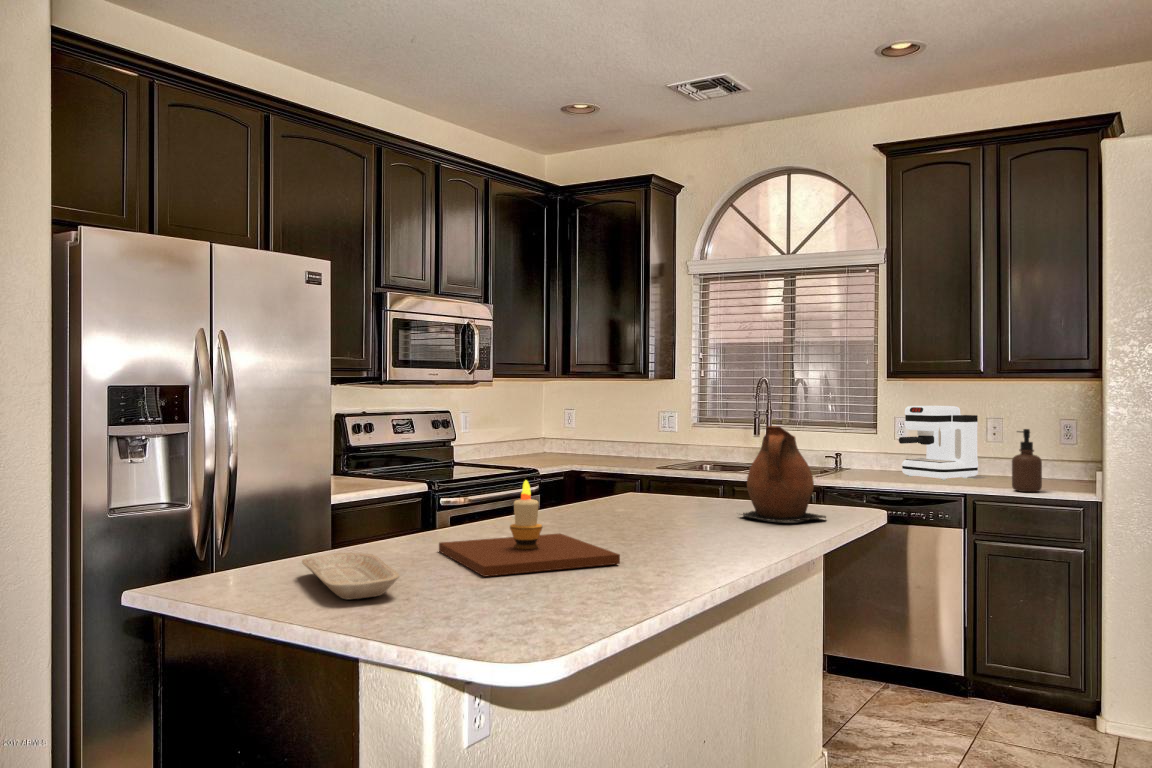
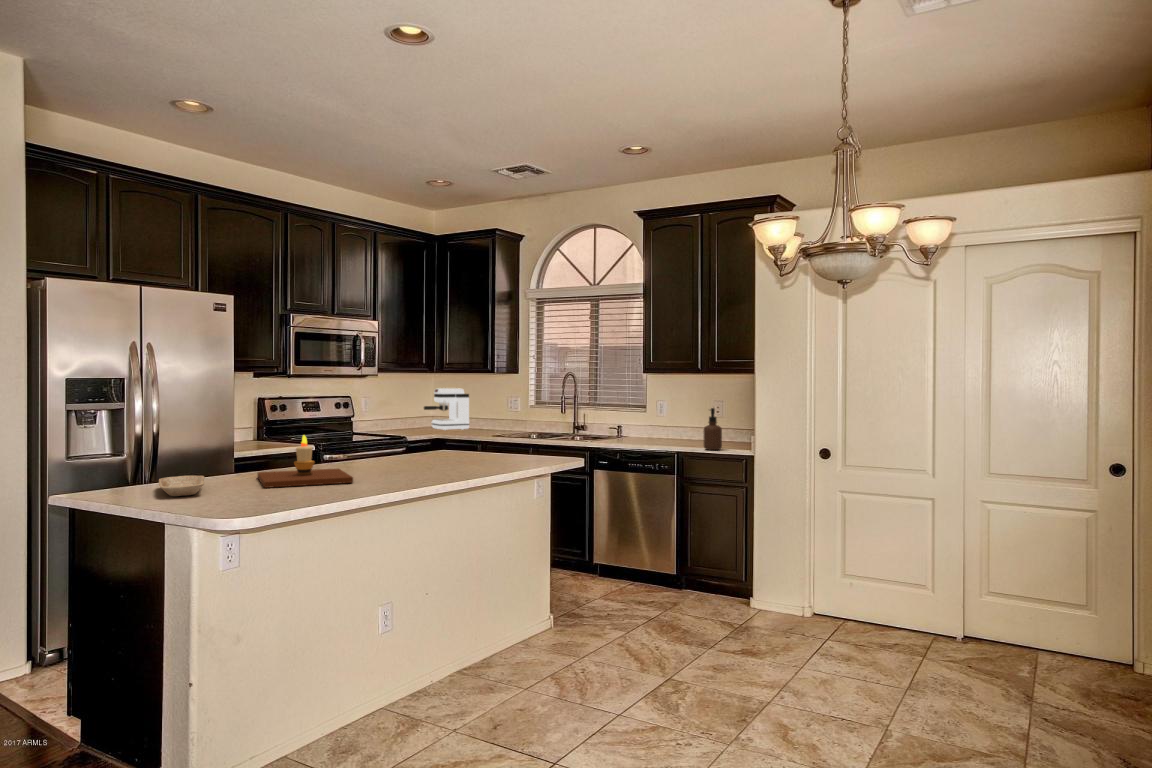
coffee maker: present [899,406,978,480] -> present [424,388,469,430]
ceramic pitcher: present [741,426,826,522] -> none [475,405,529,464]

